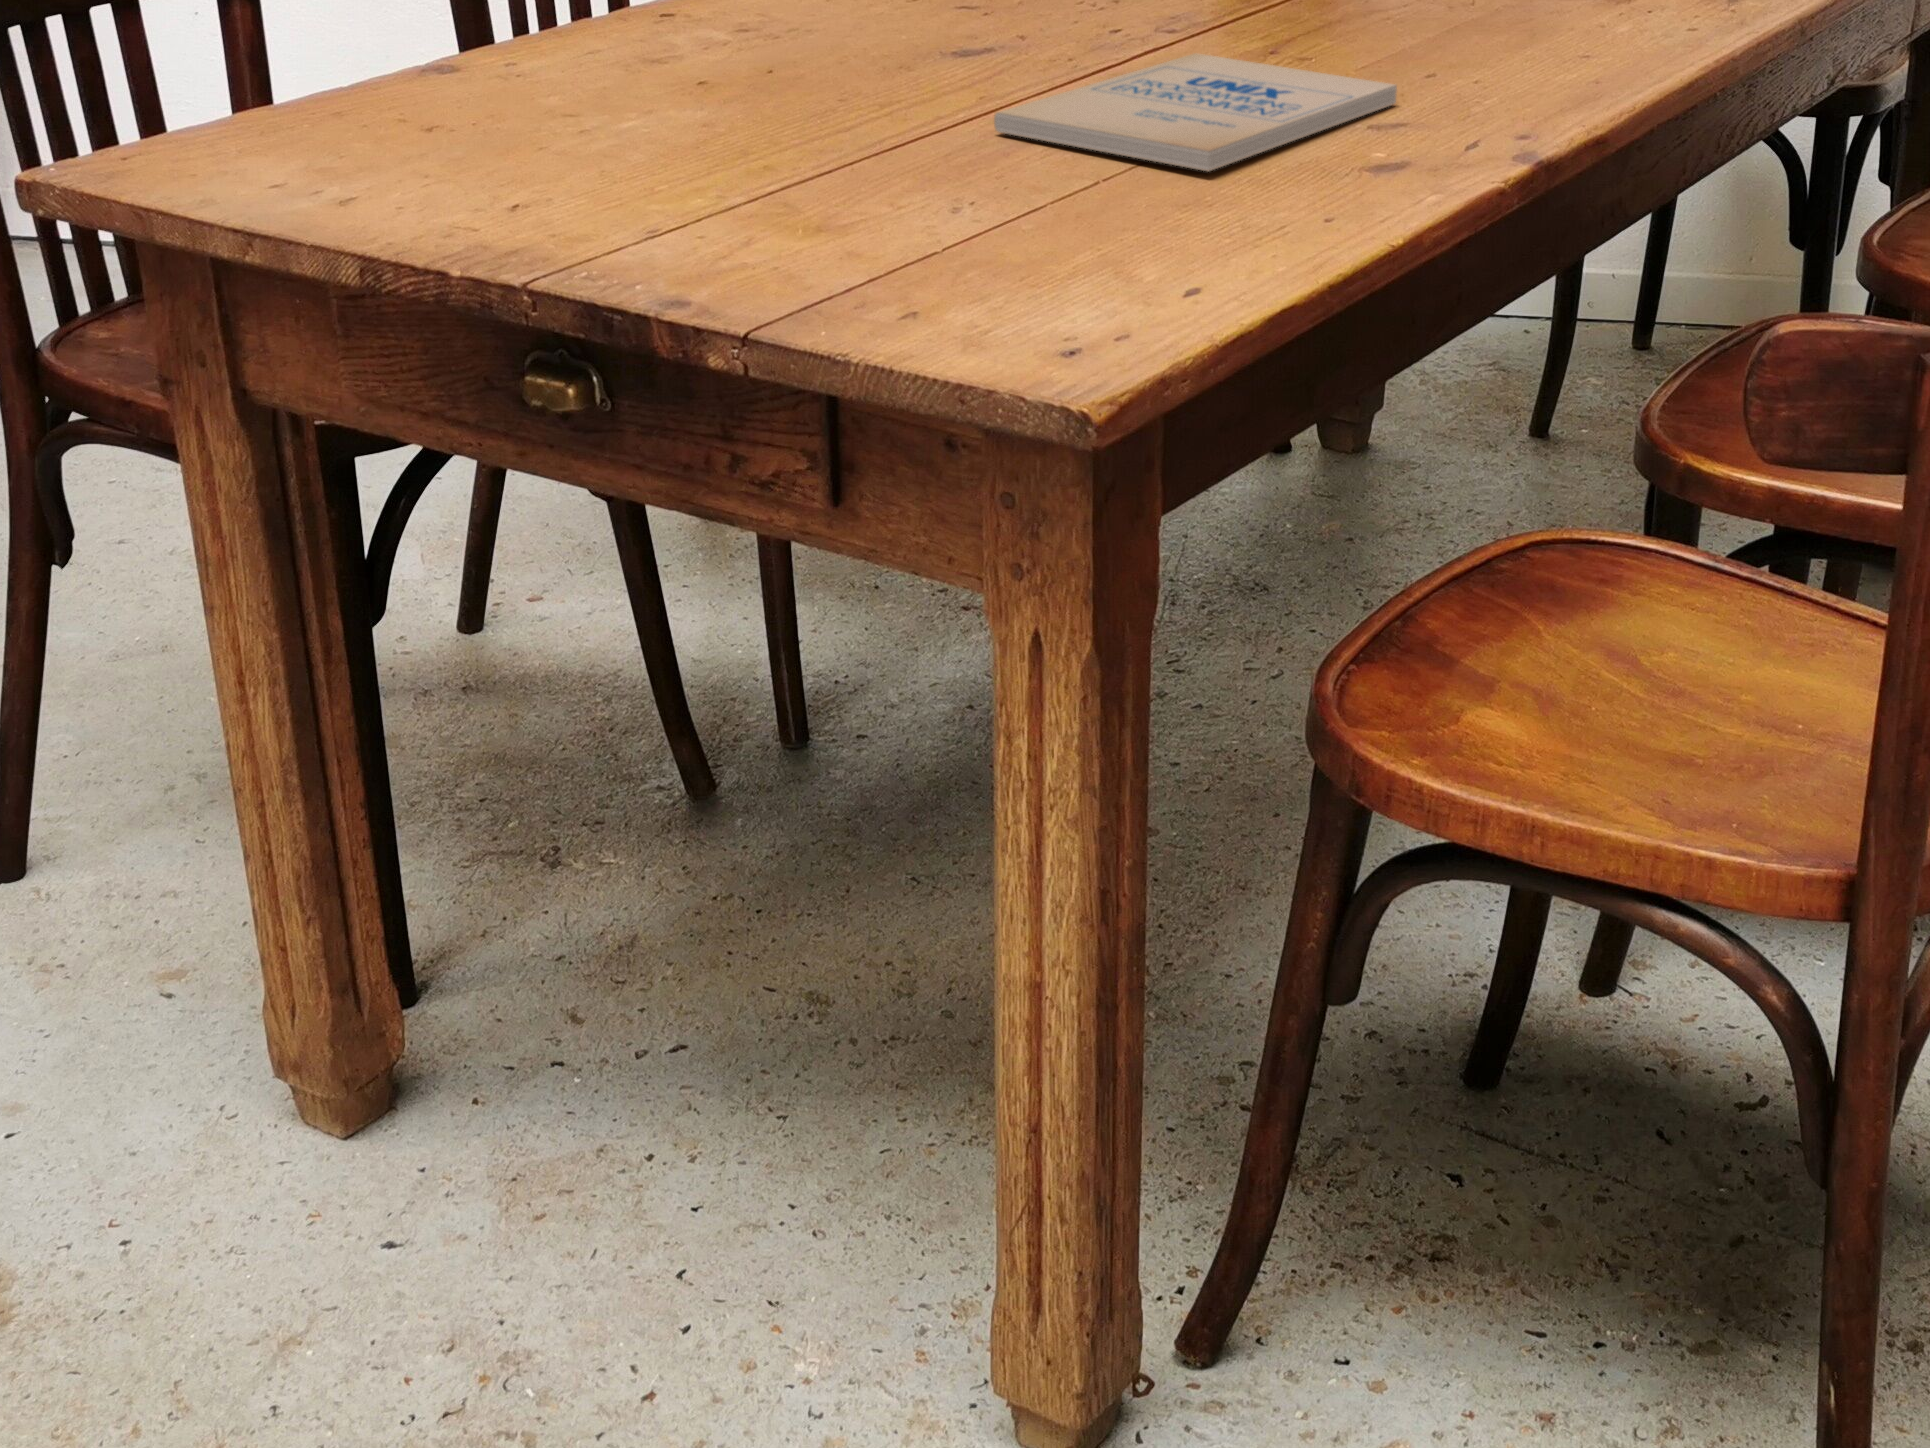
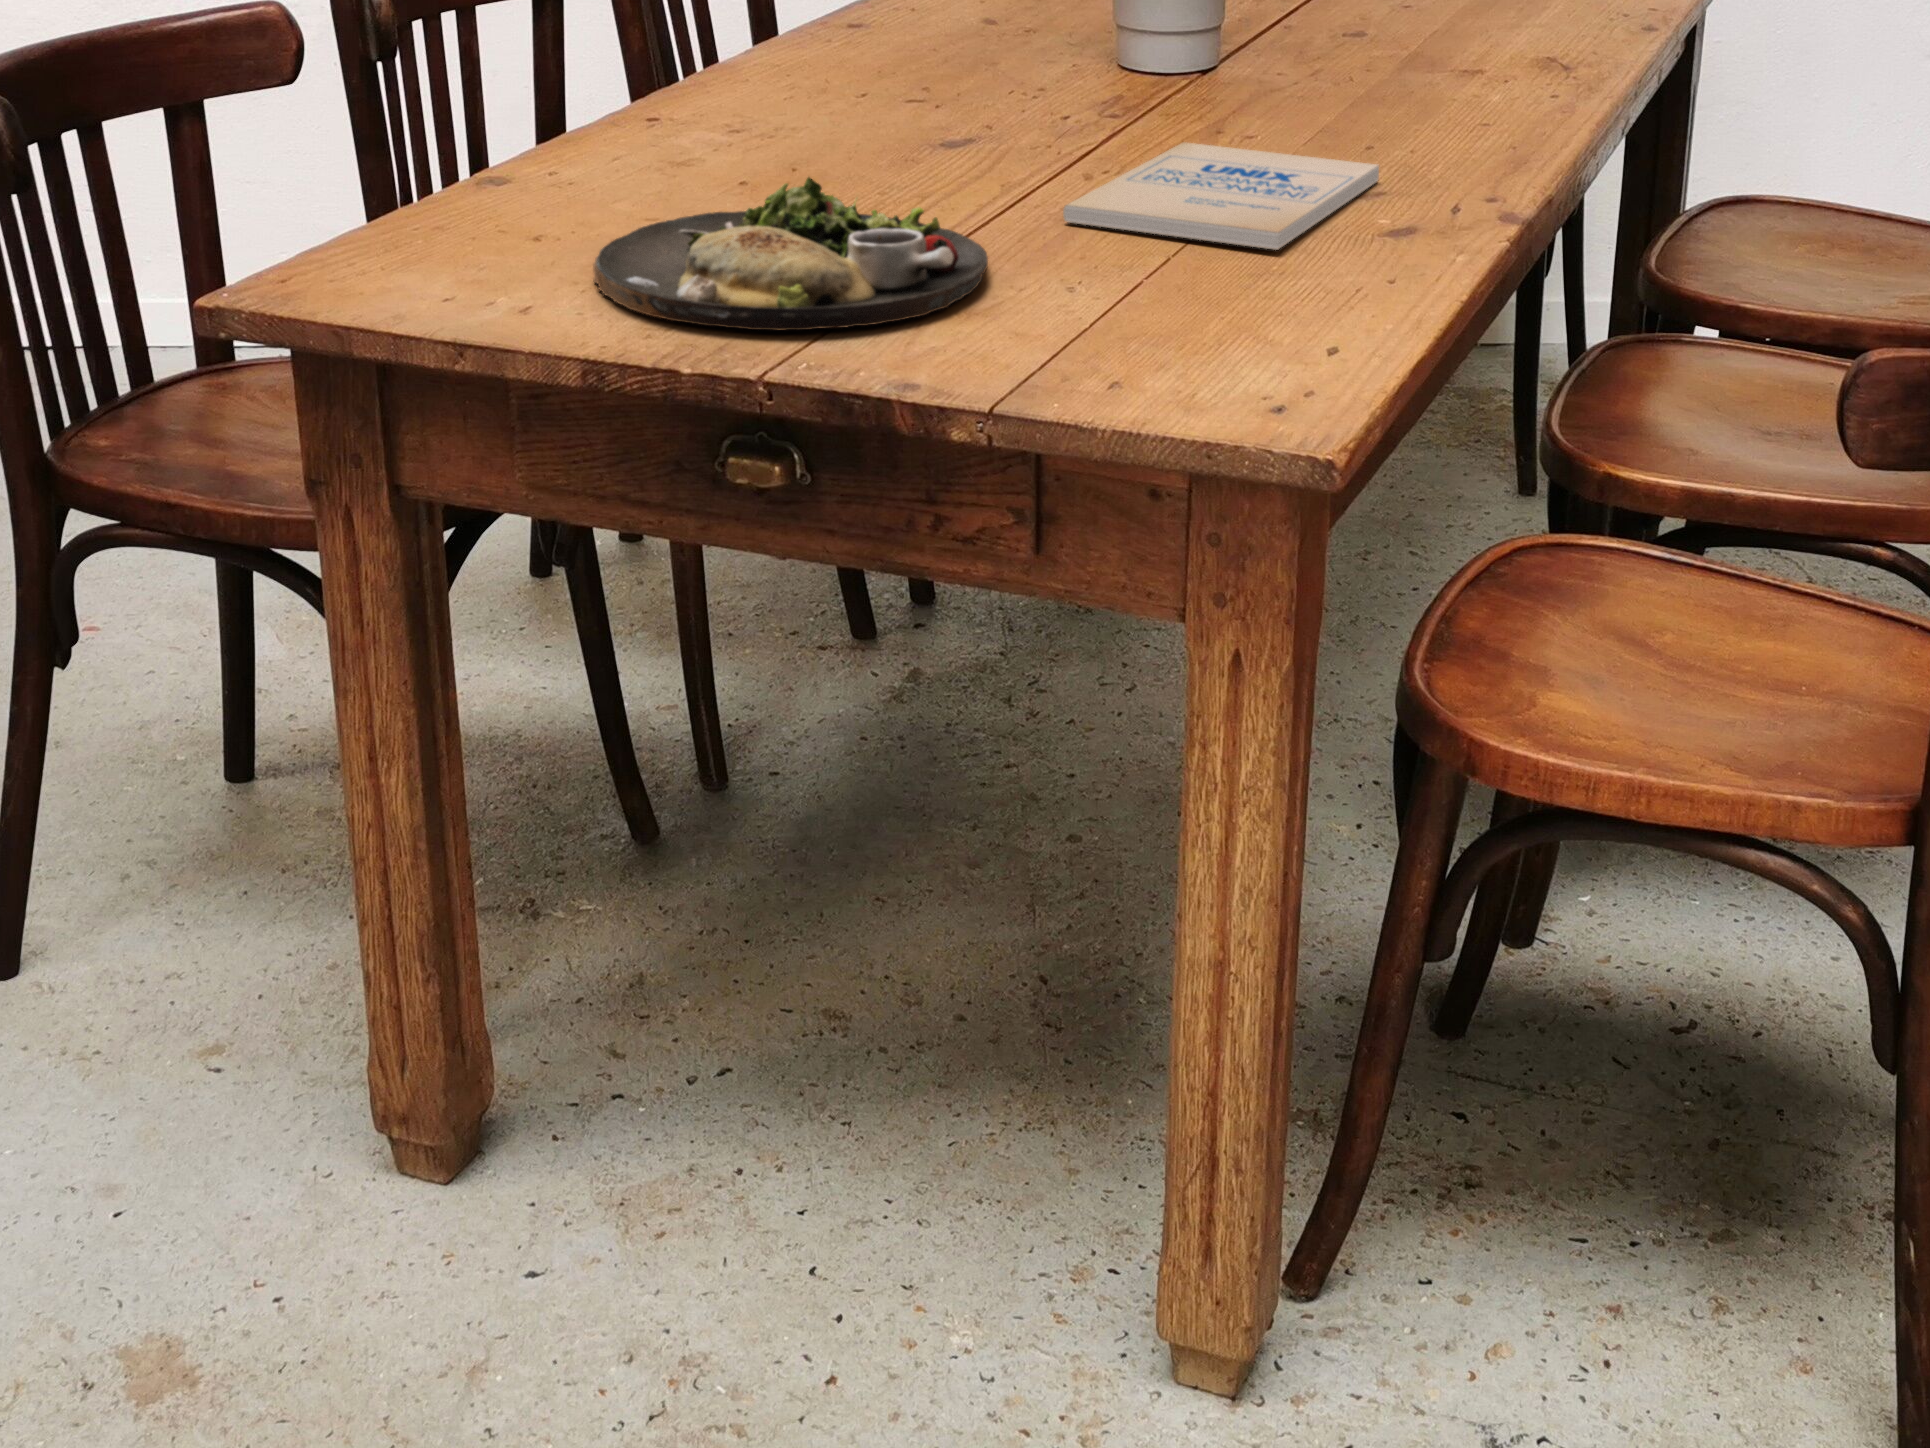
dinner plate: none [416,64,865,232] -> present [593,177,988,331]

